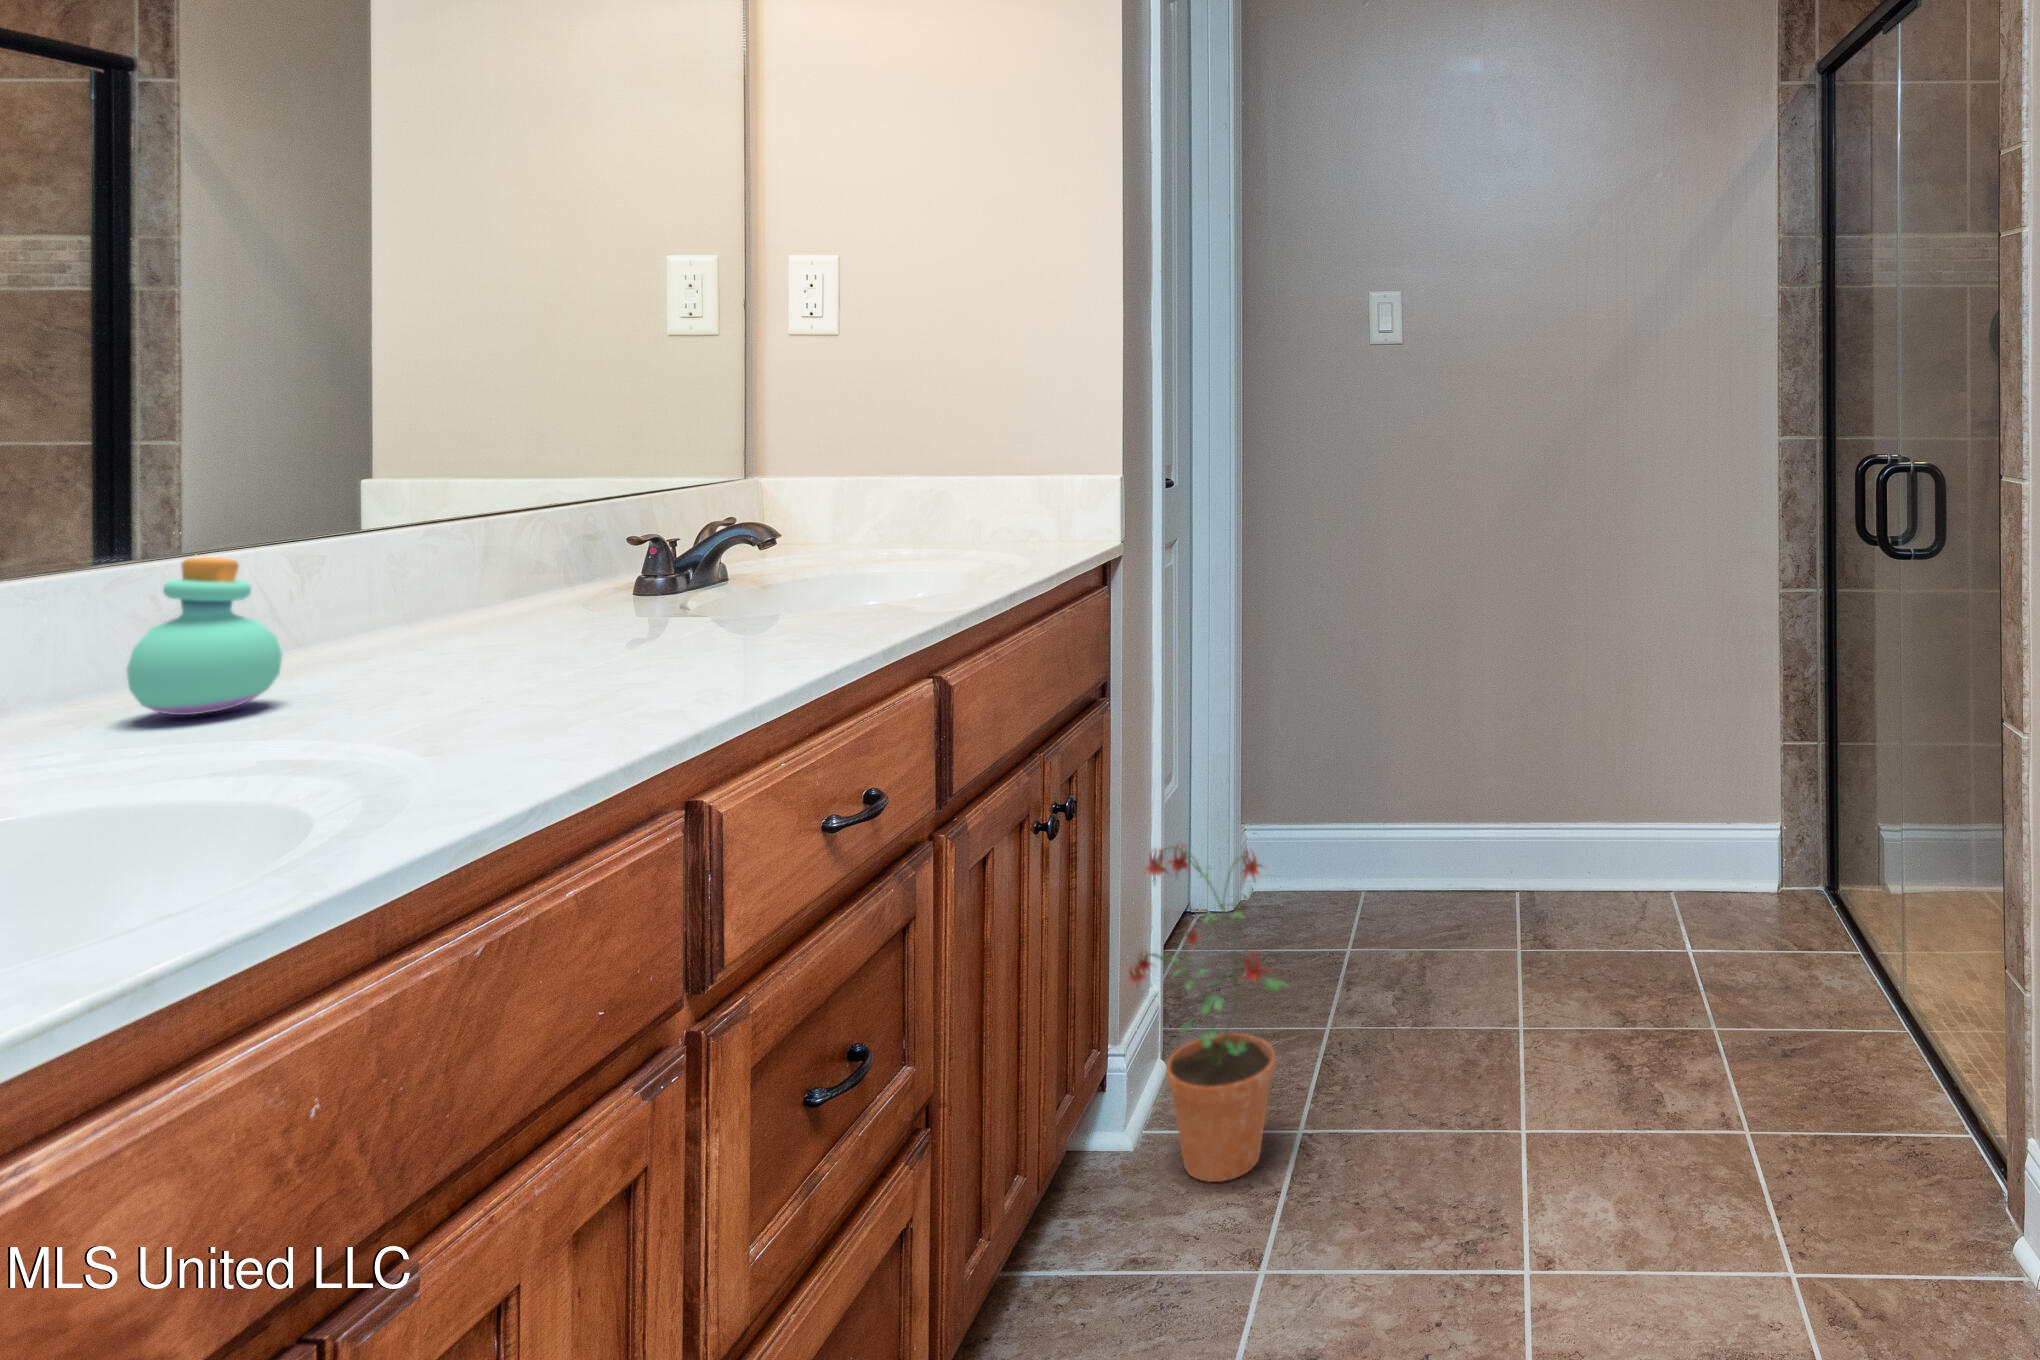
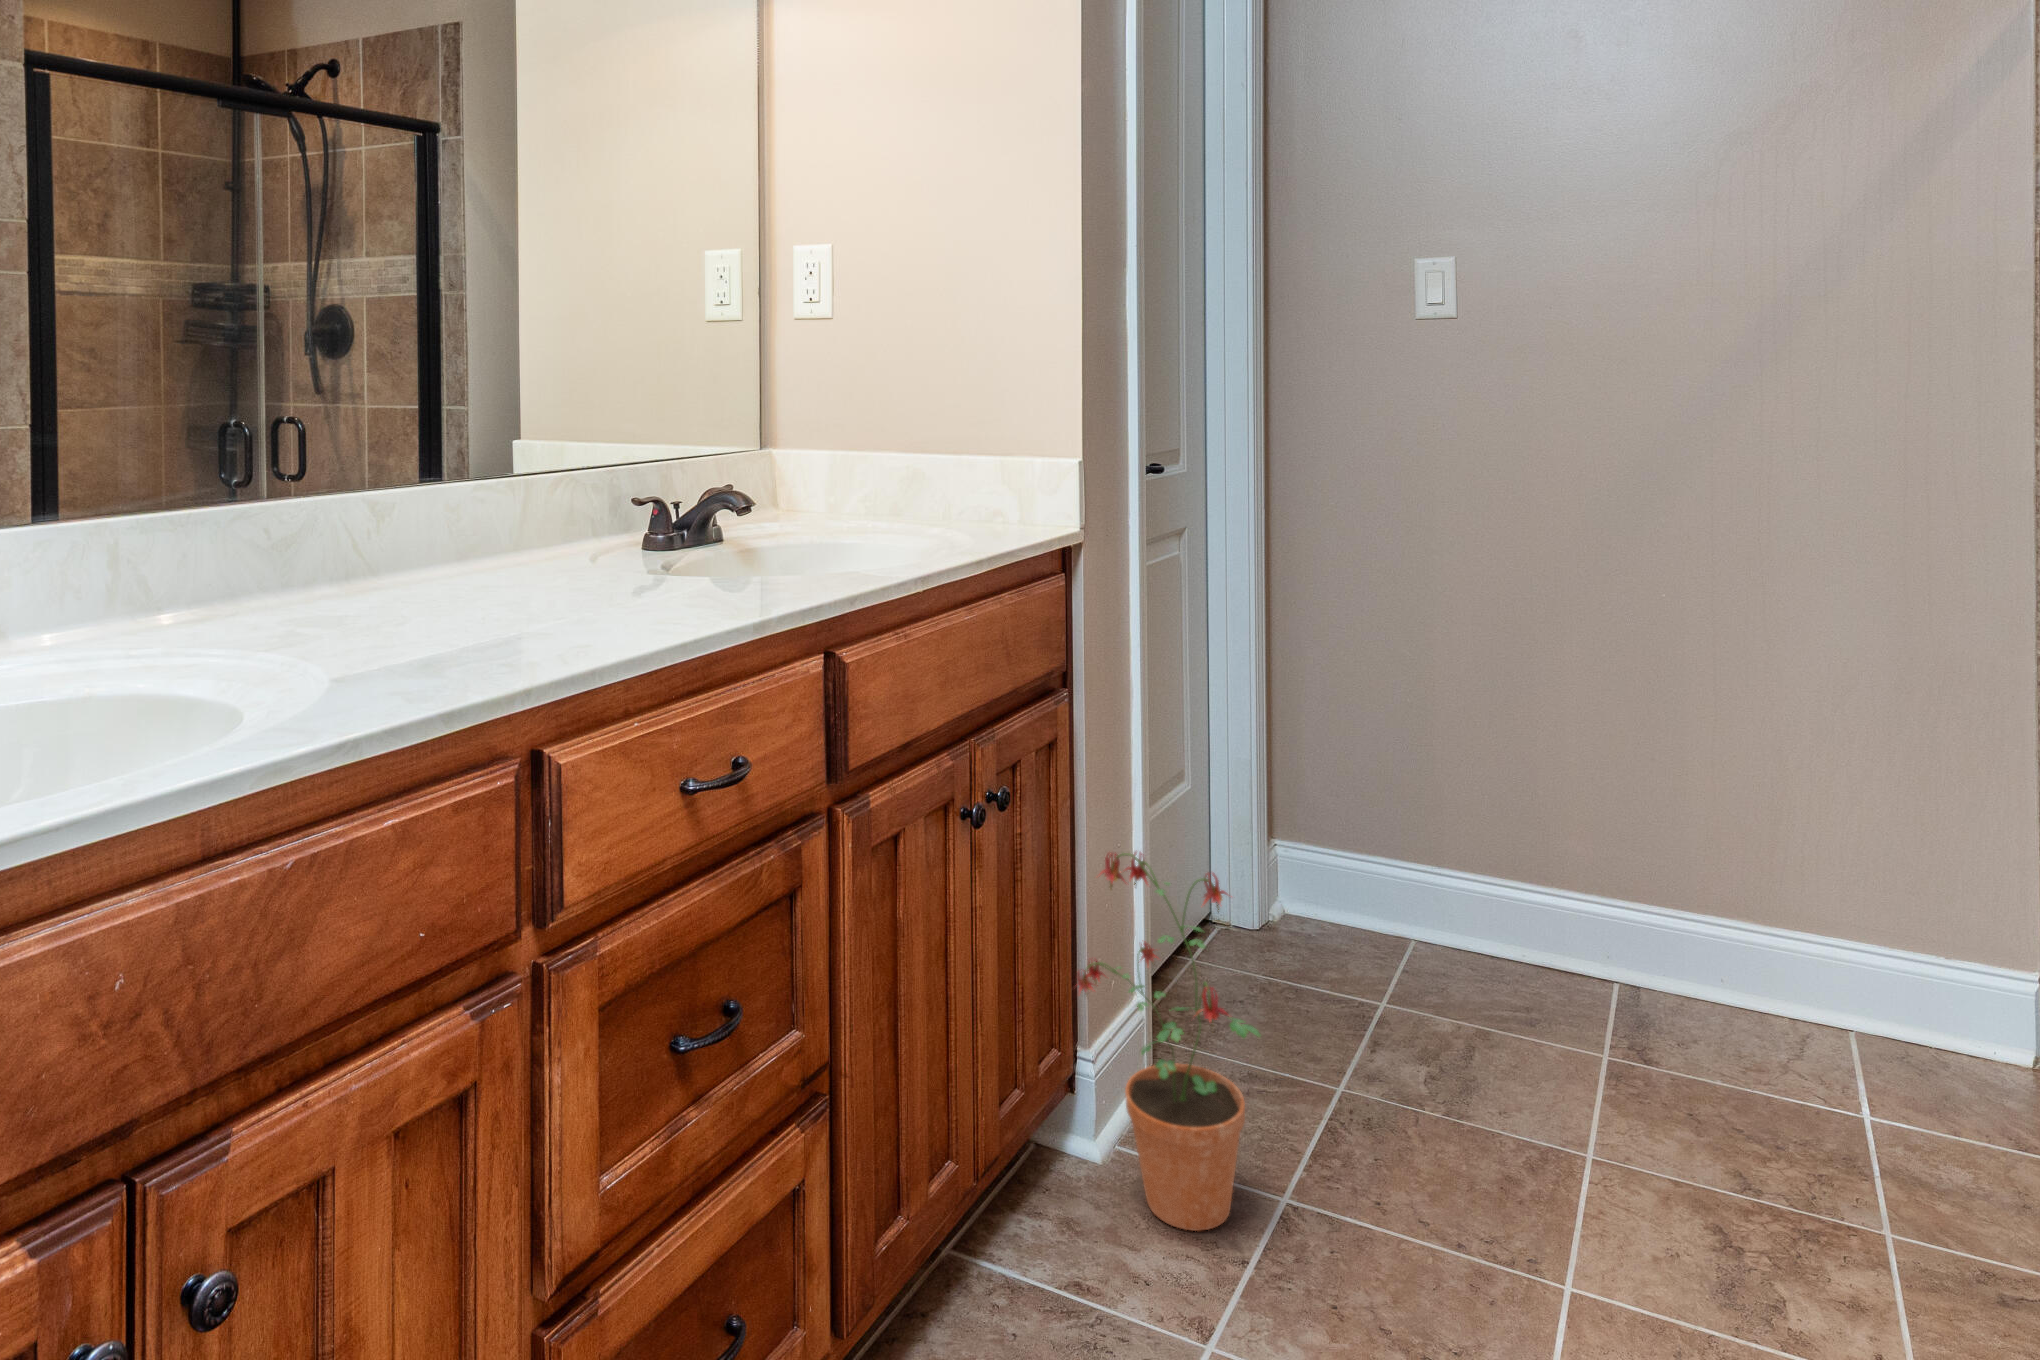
perfume bottle: present [127,557,282,715] -> none [237,507,332,627]

